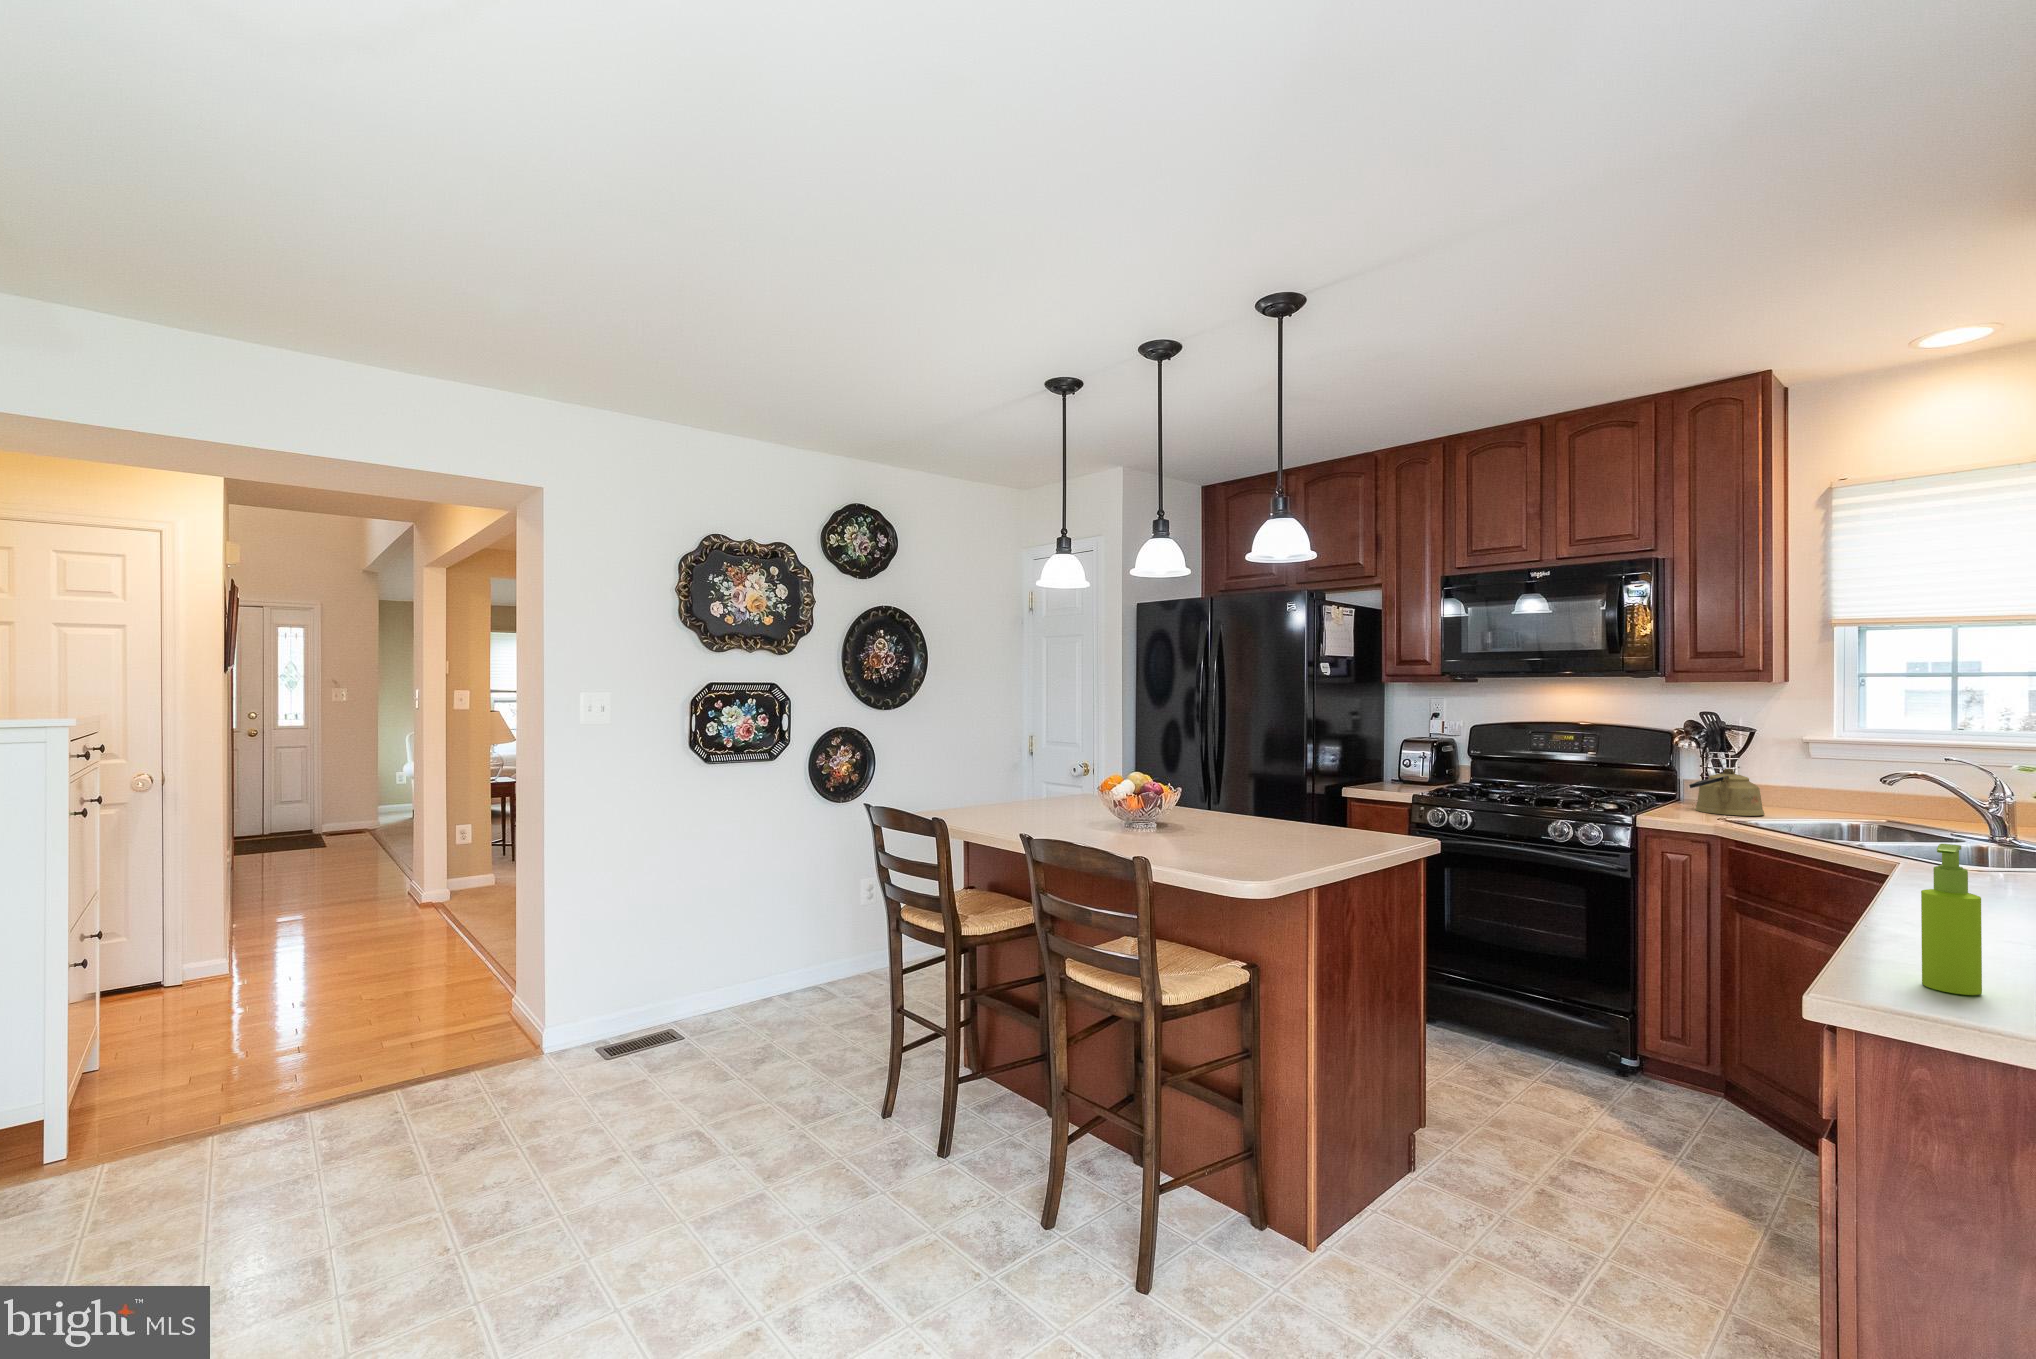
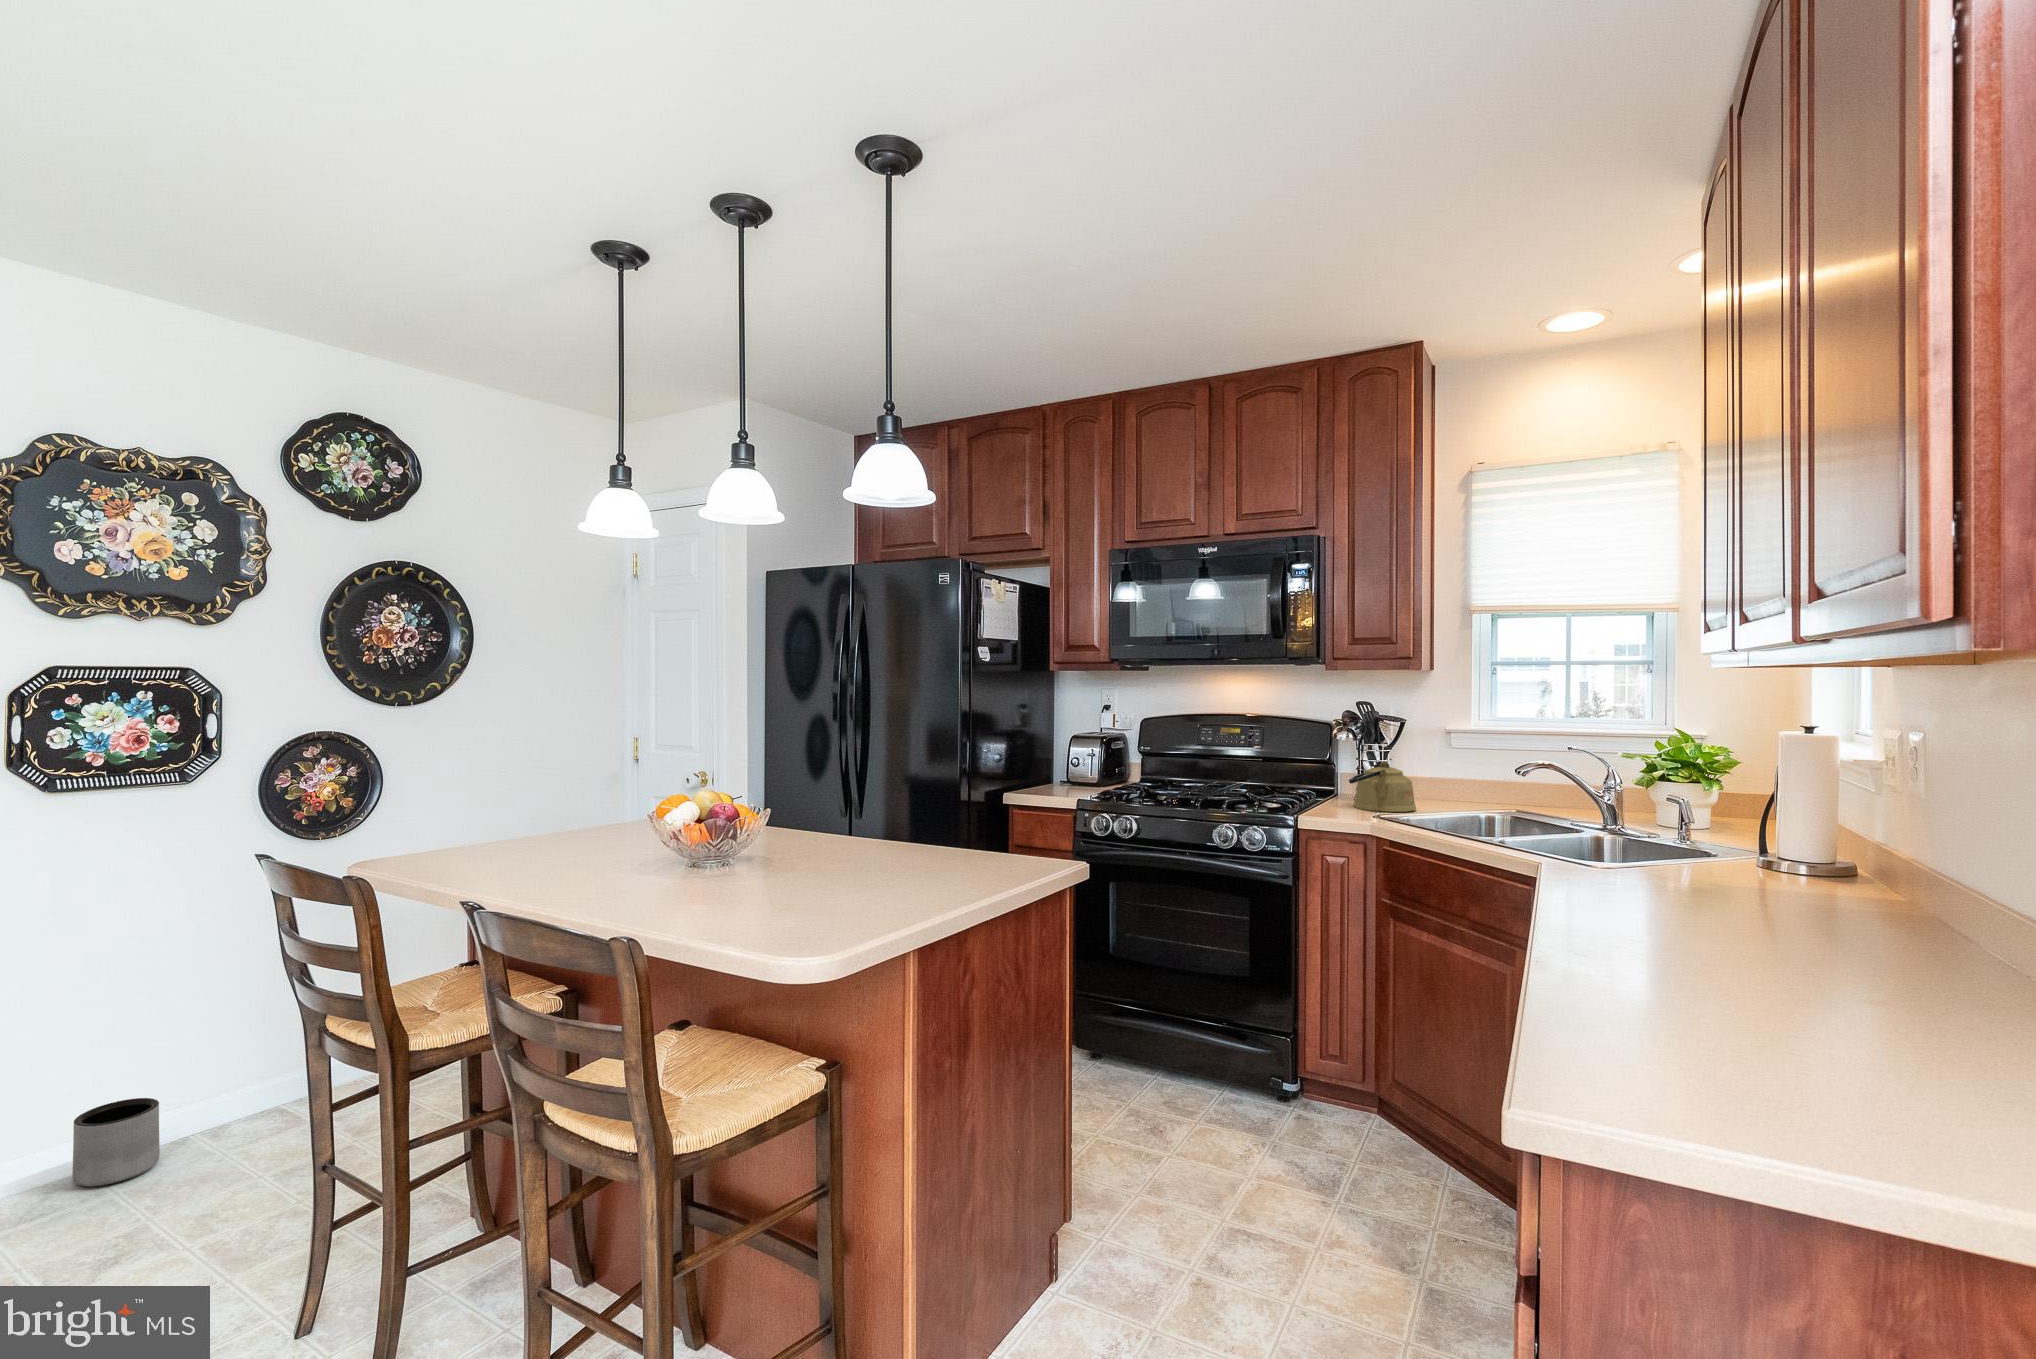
soap dispenser: present [1921,844,1982,995] -> none [1693,883,1767,1097]
planter: none [720,966,762,1018] -> present [72,1098,160,1187]

